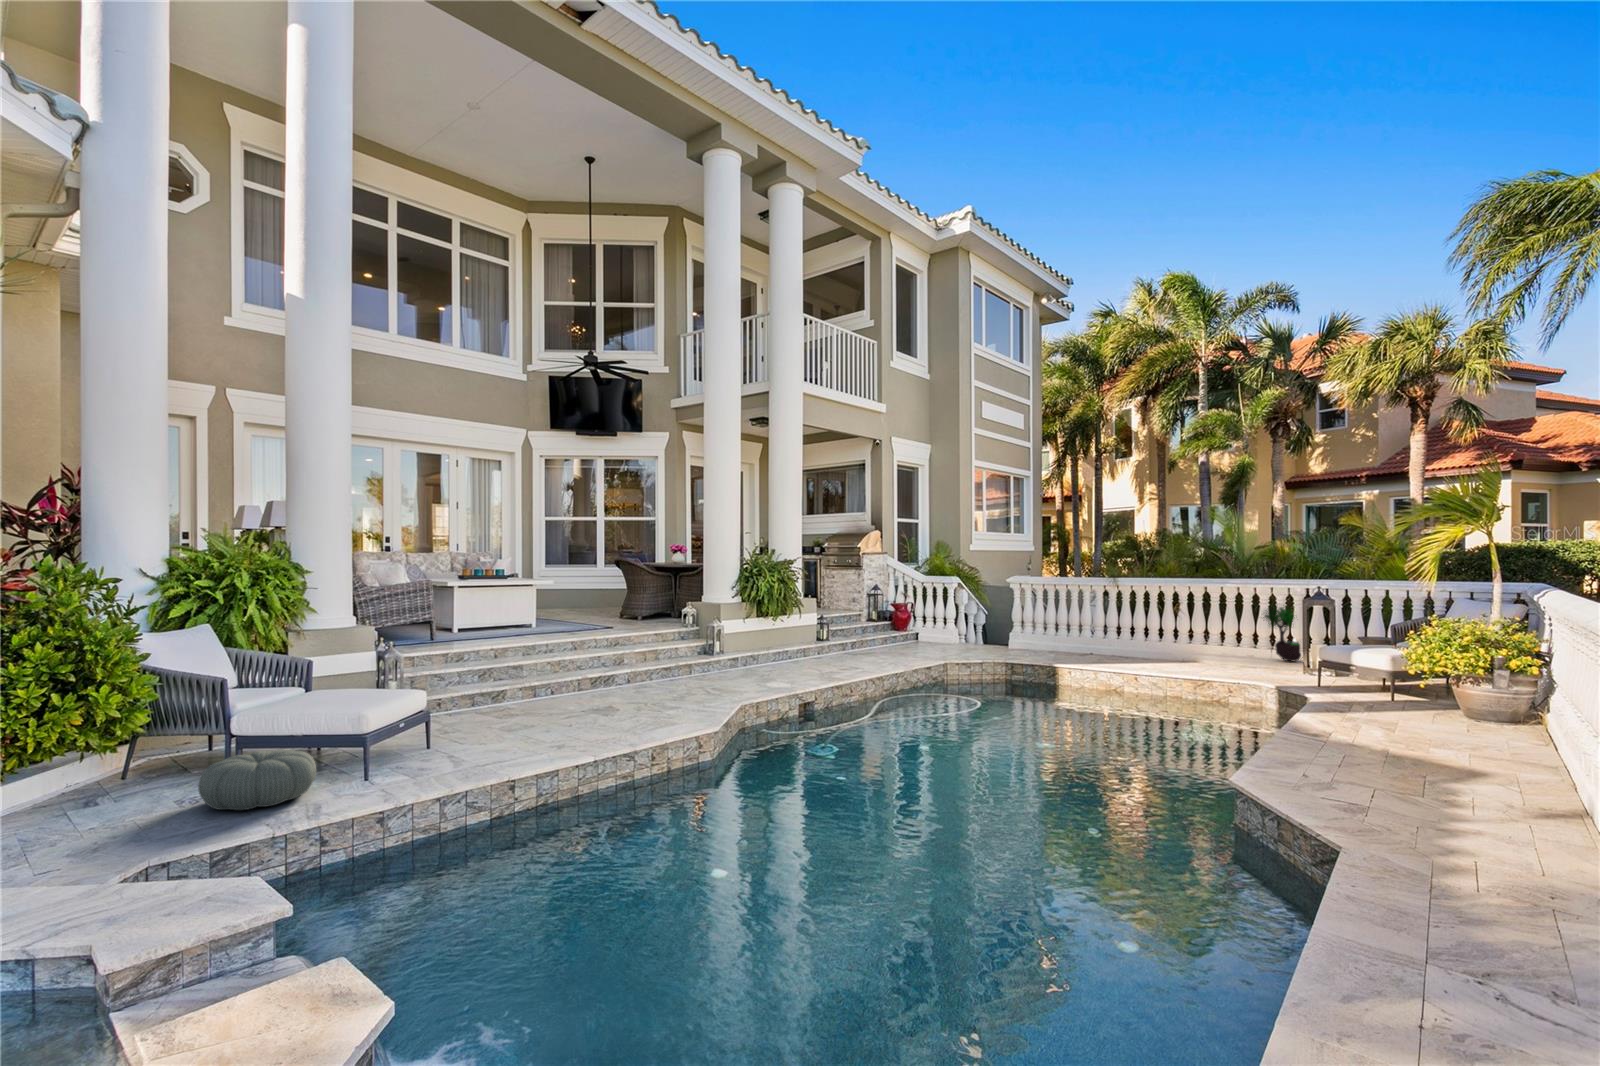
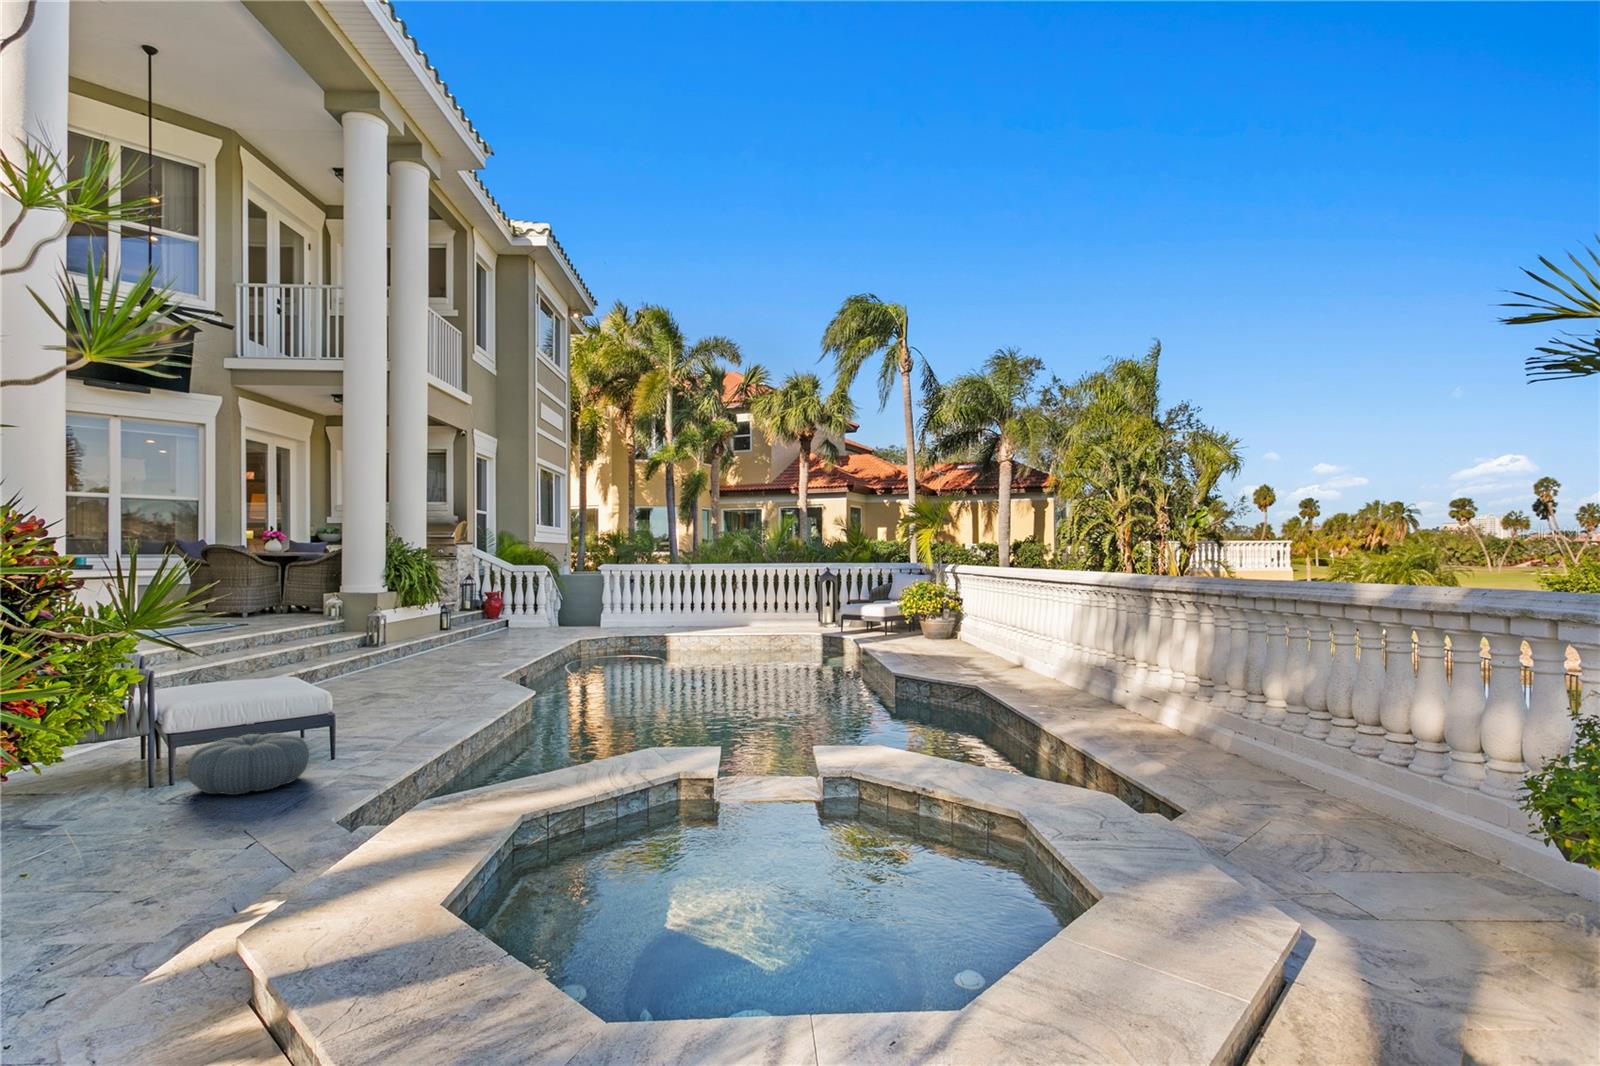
potted tree: present [1263,605,1303,661] -> none [784,580,812,623]

